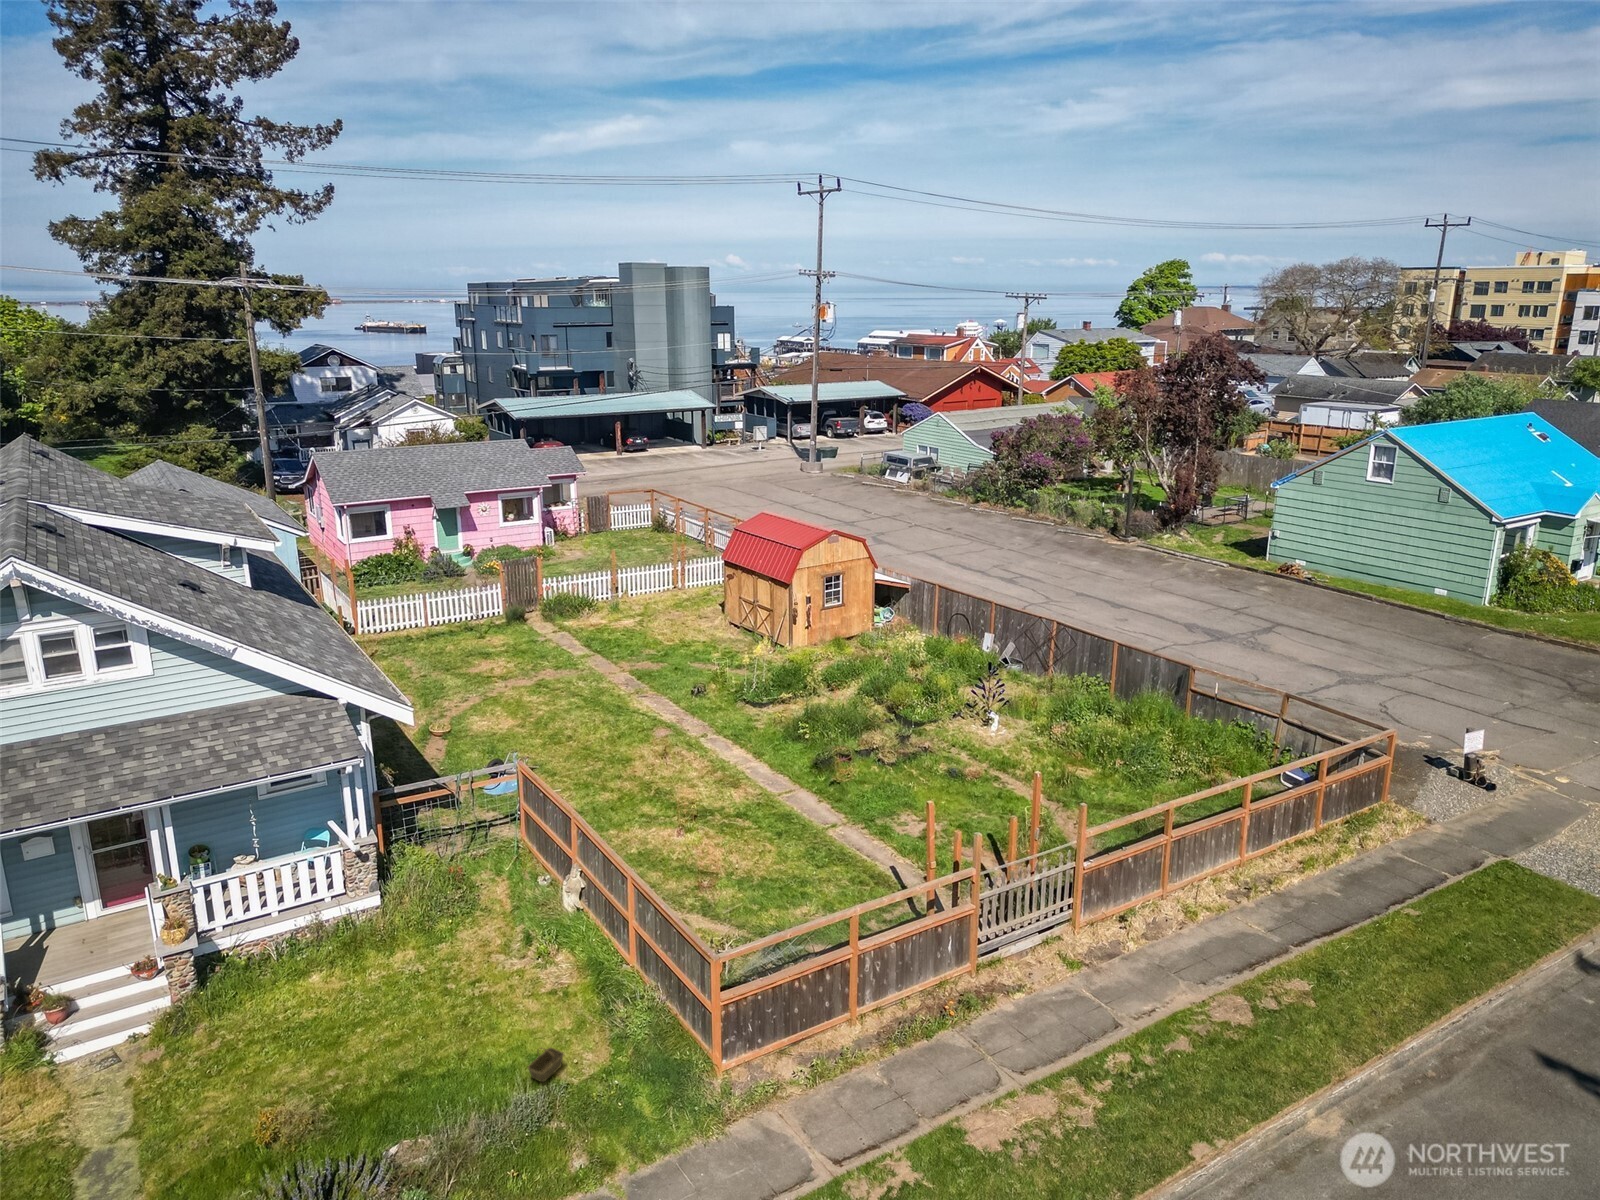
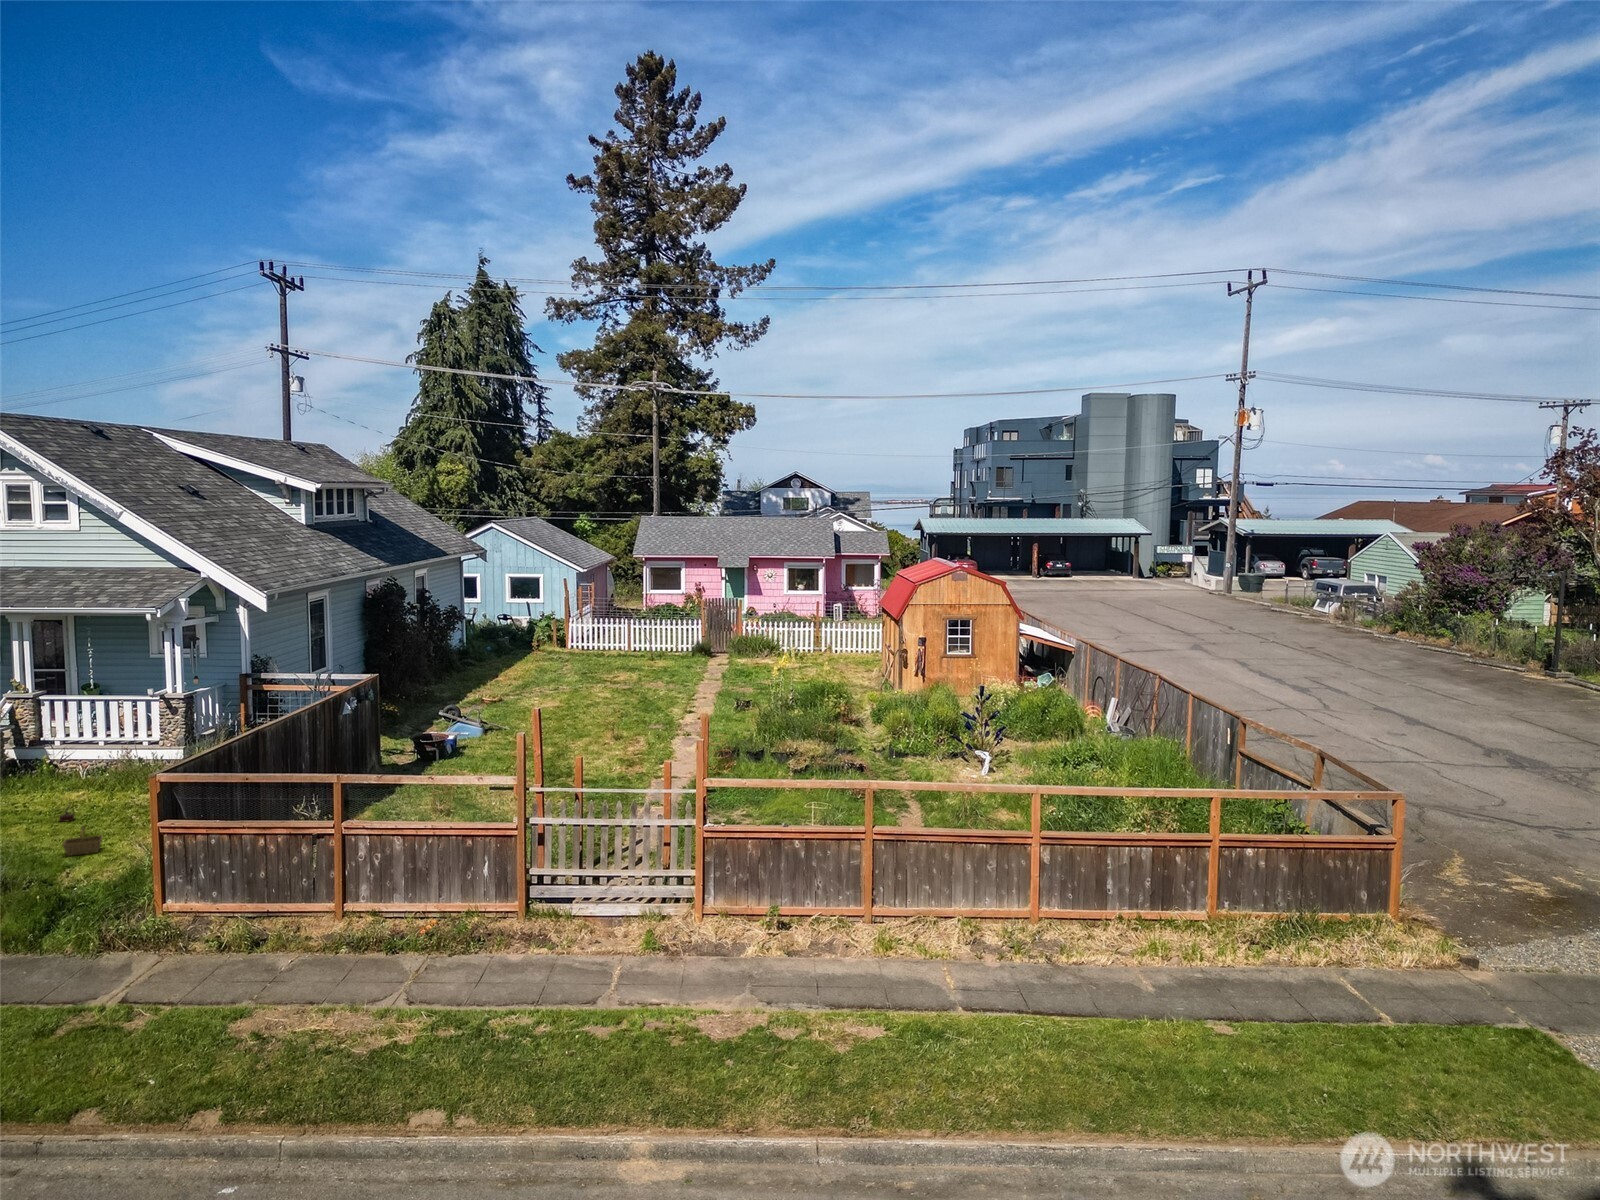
potted plant: none [409,1011,441,1051] -> present [59,789,84,822]

